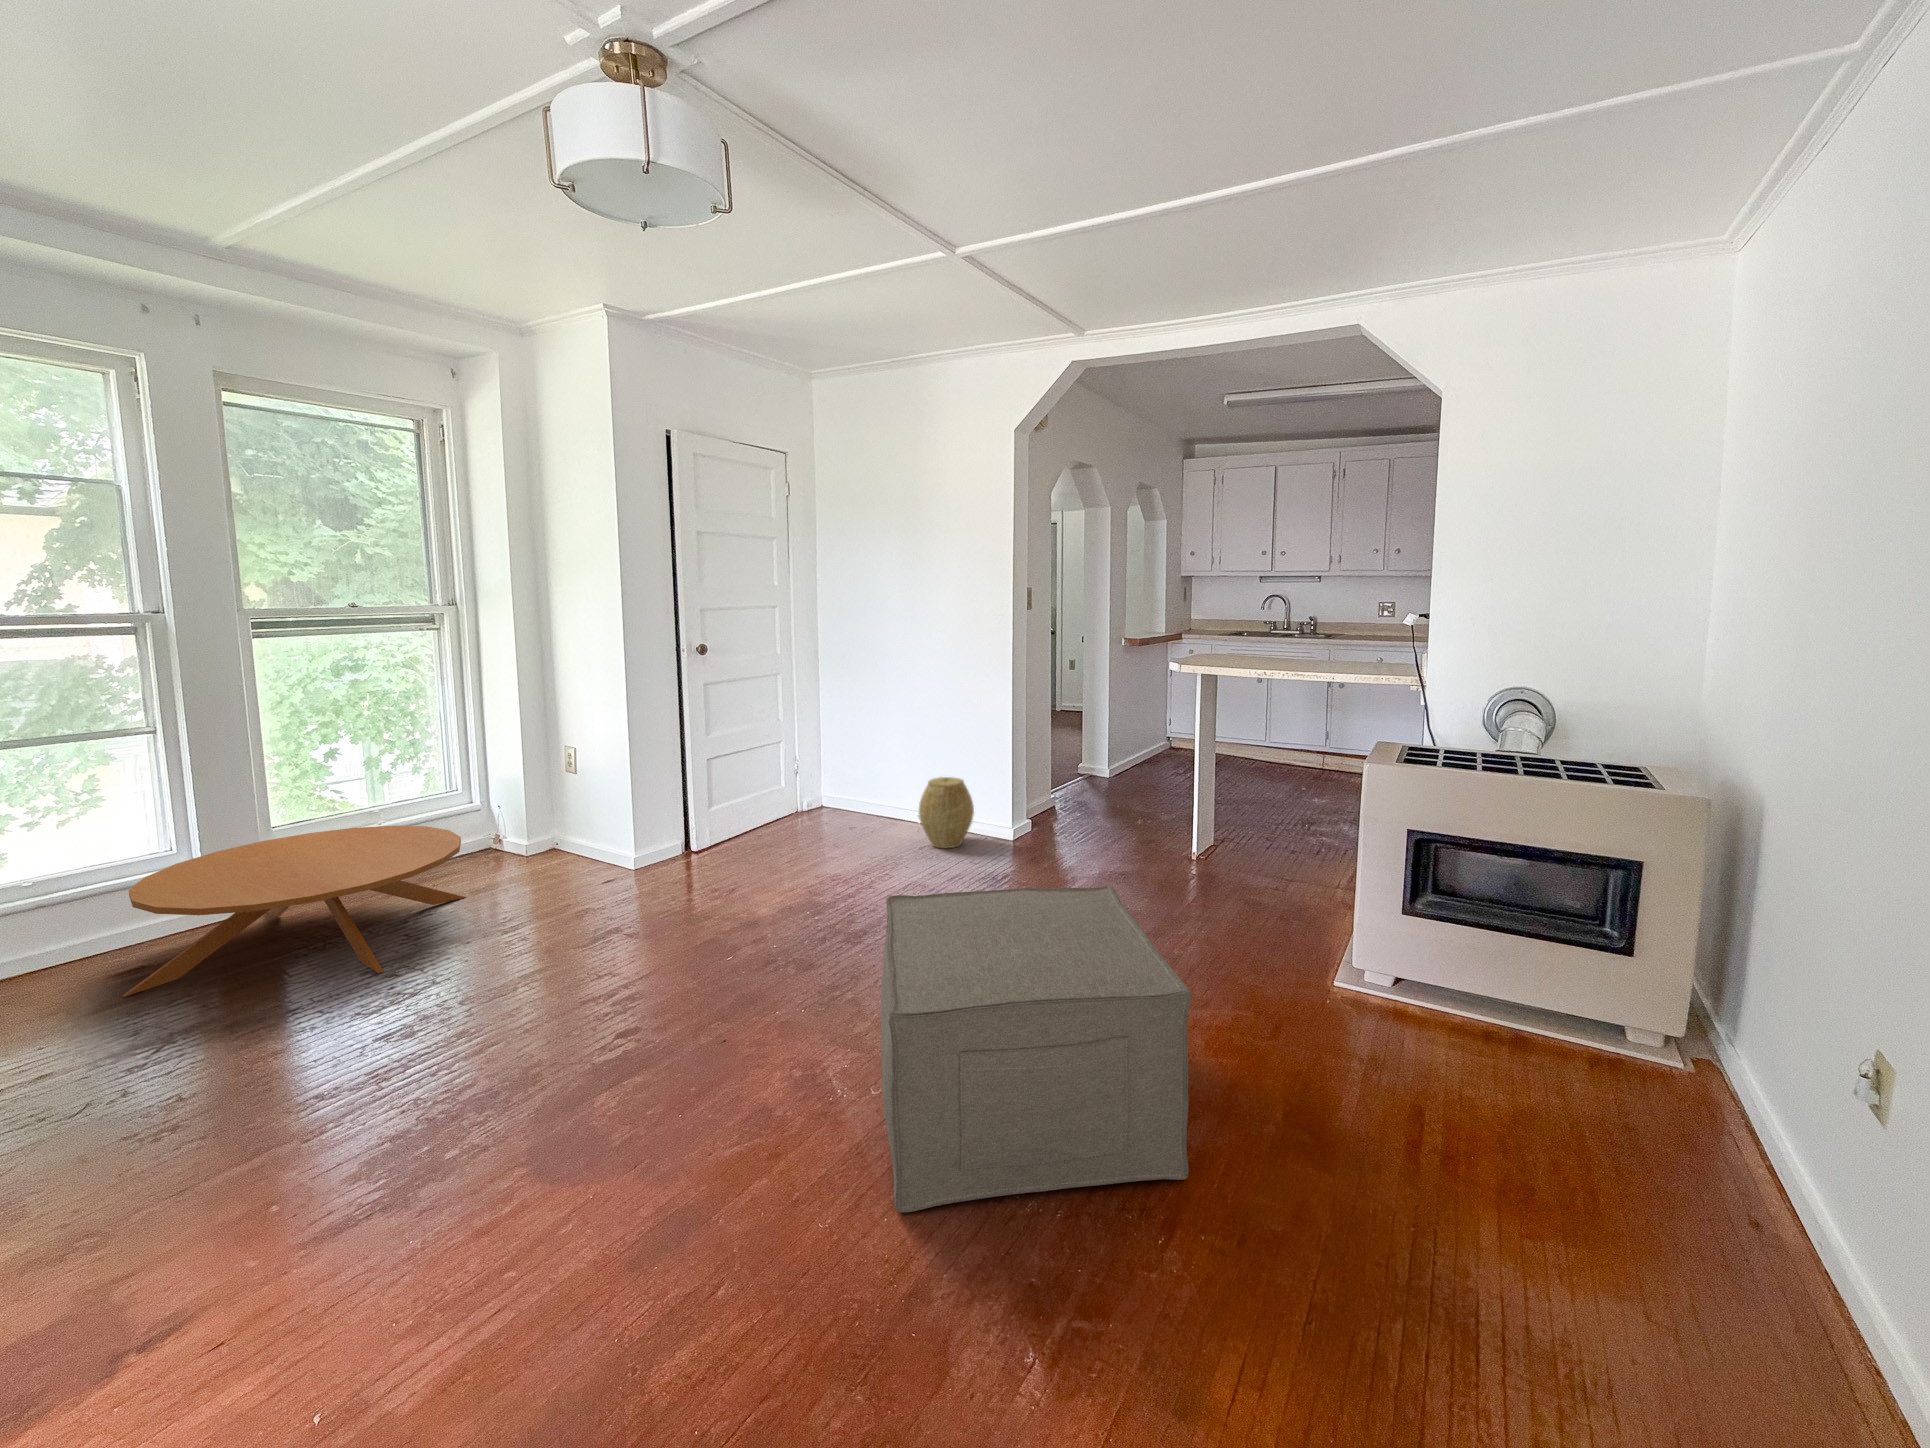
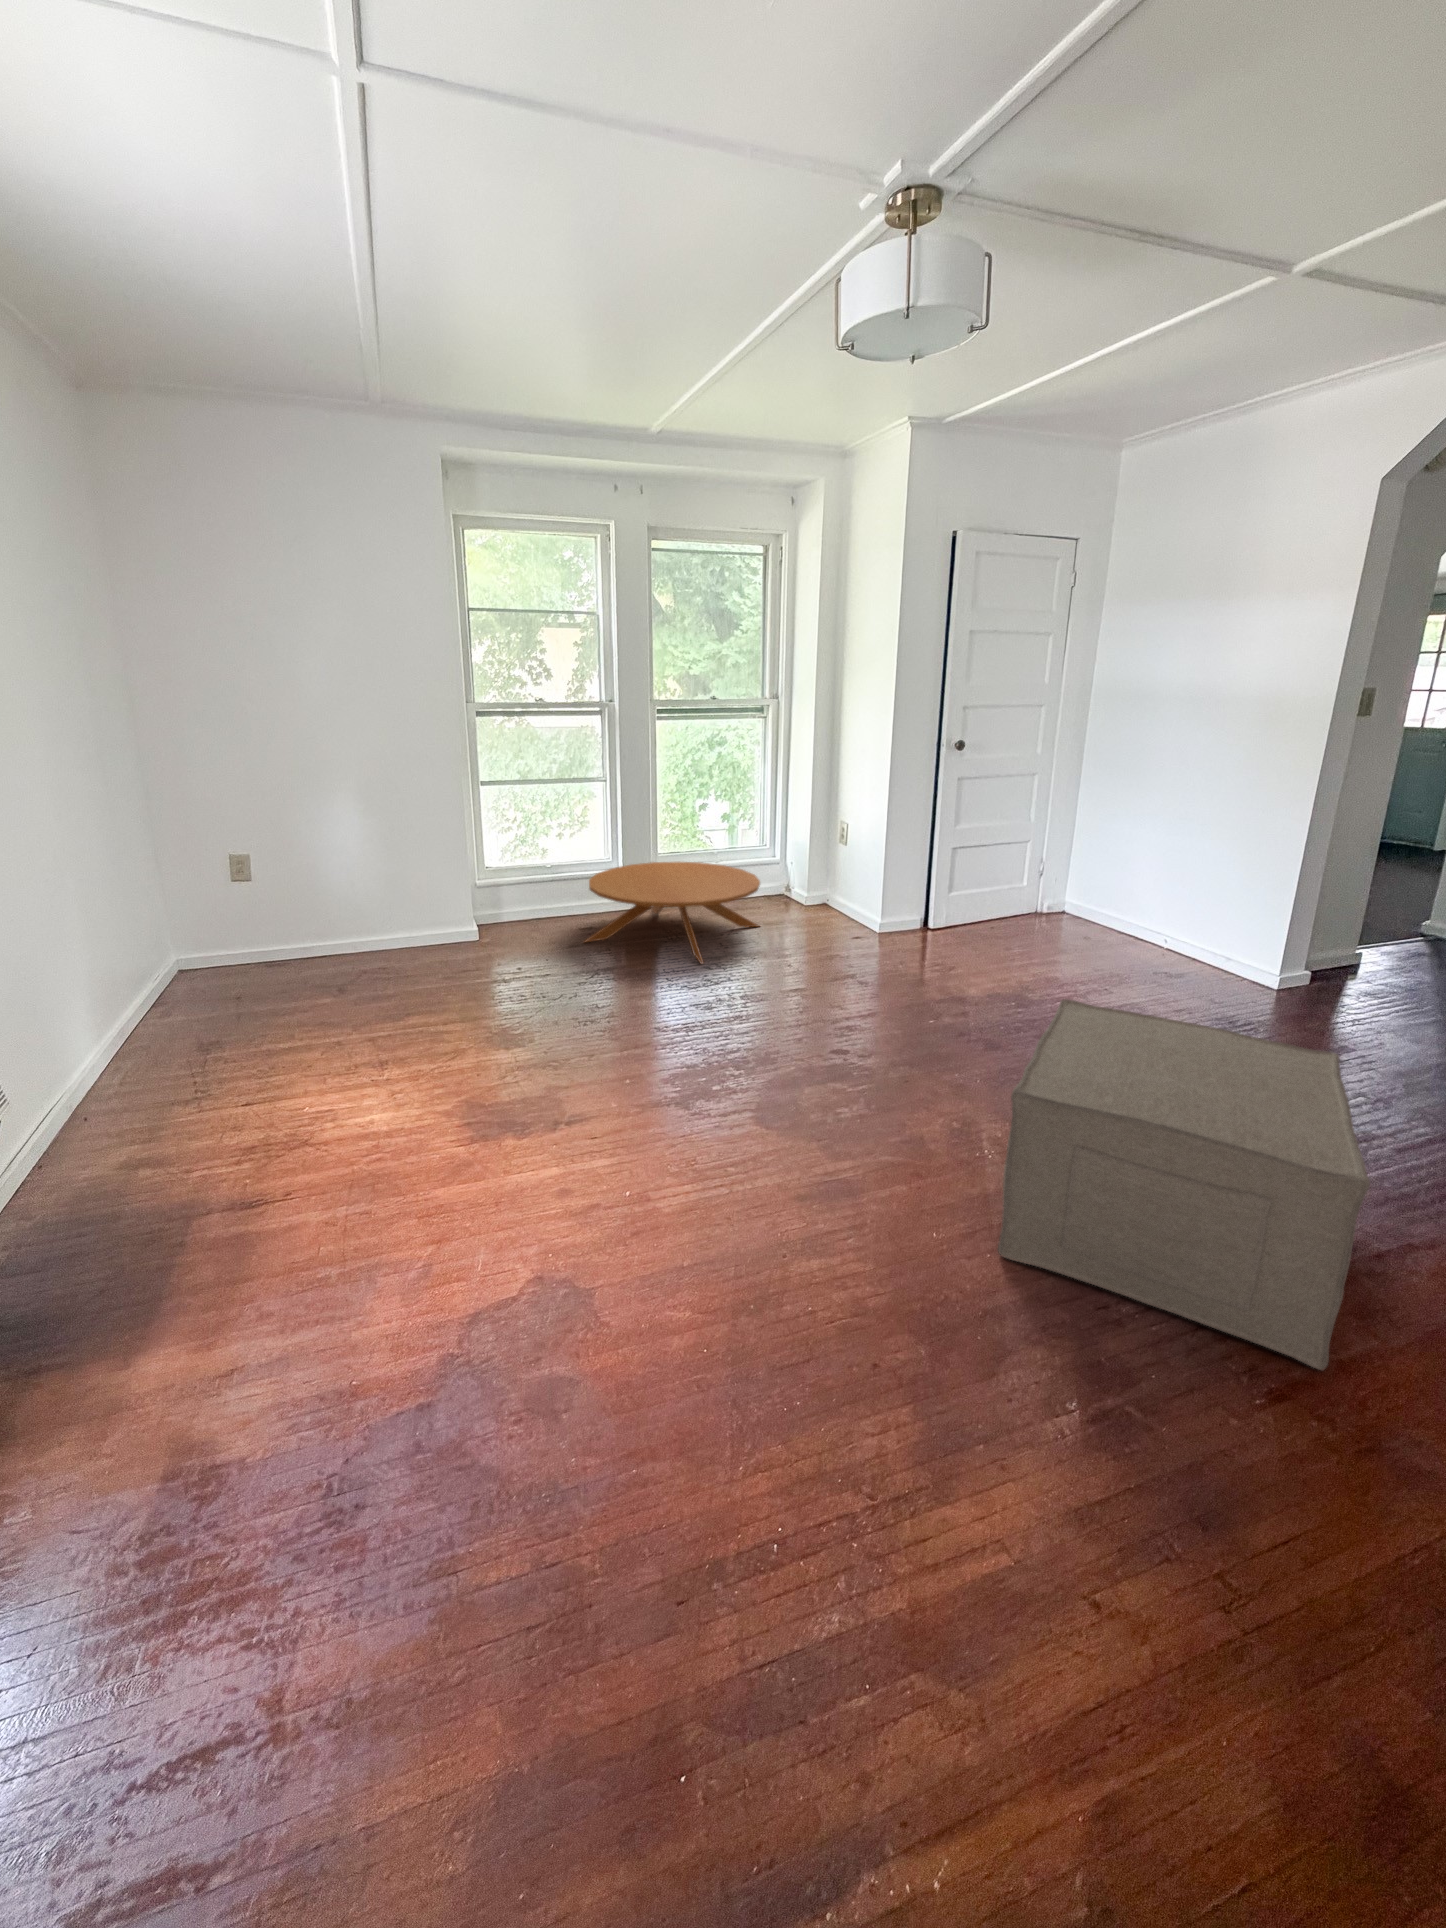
woven basket: present [919,777,974,848] -> none [1161,902,1231,980]

